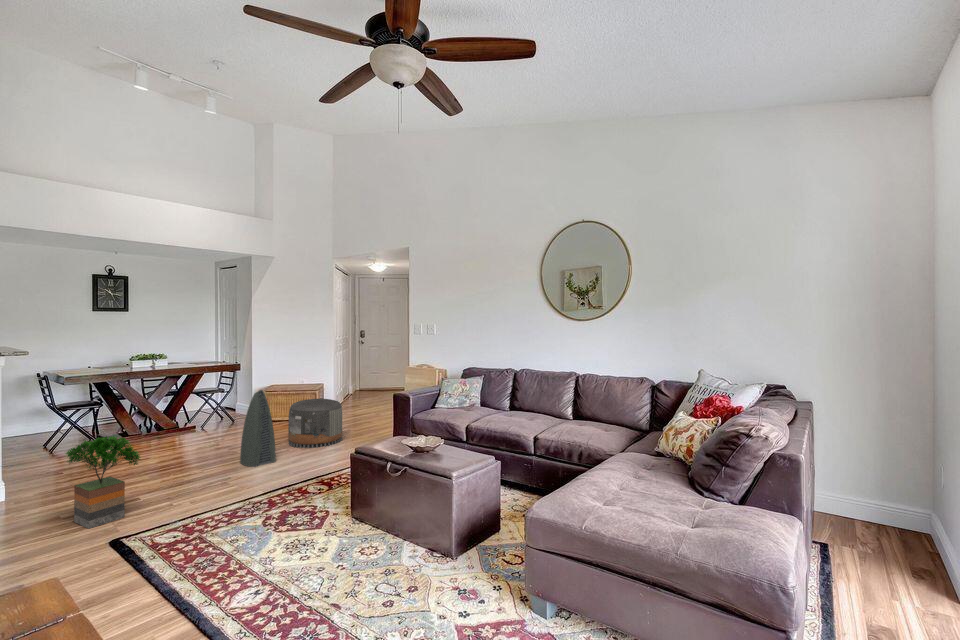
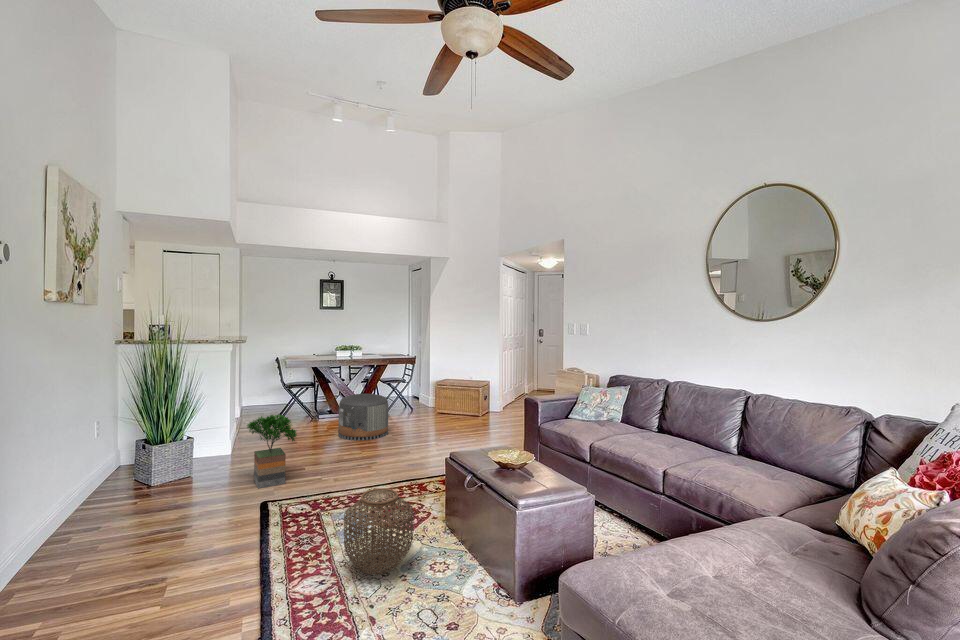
air purifier: present [240,390,276,467] -> none [394,384,422,455]
pouf: present [288,399,342,448] -> present [338,394,389,441]
woven basket: none [270,487,343,574] -> present [344,488,414,575]

